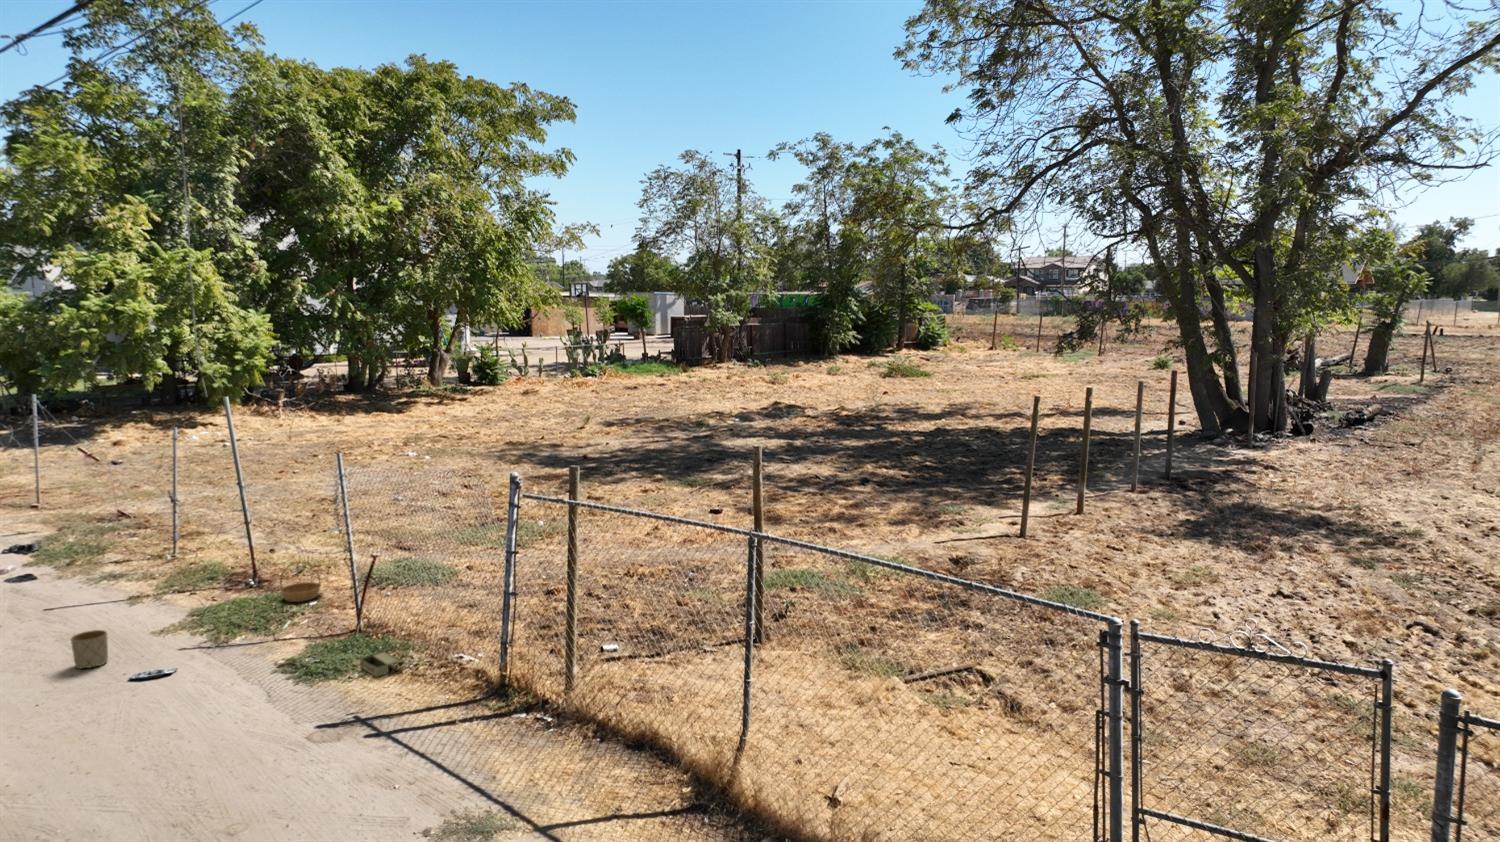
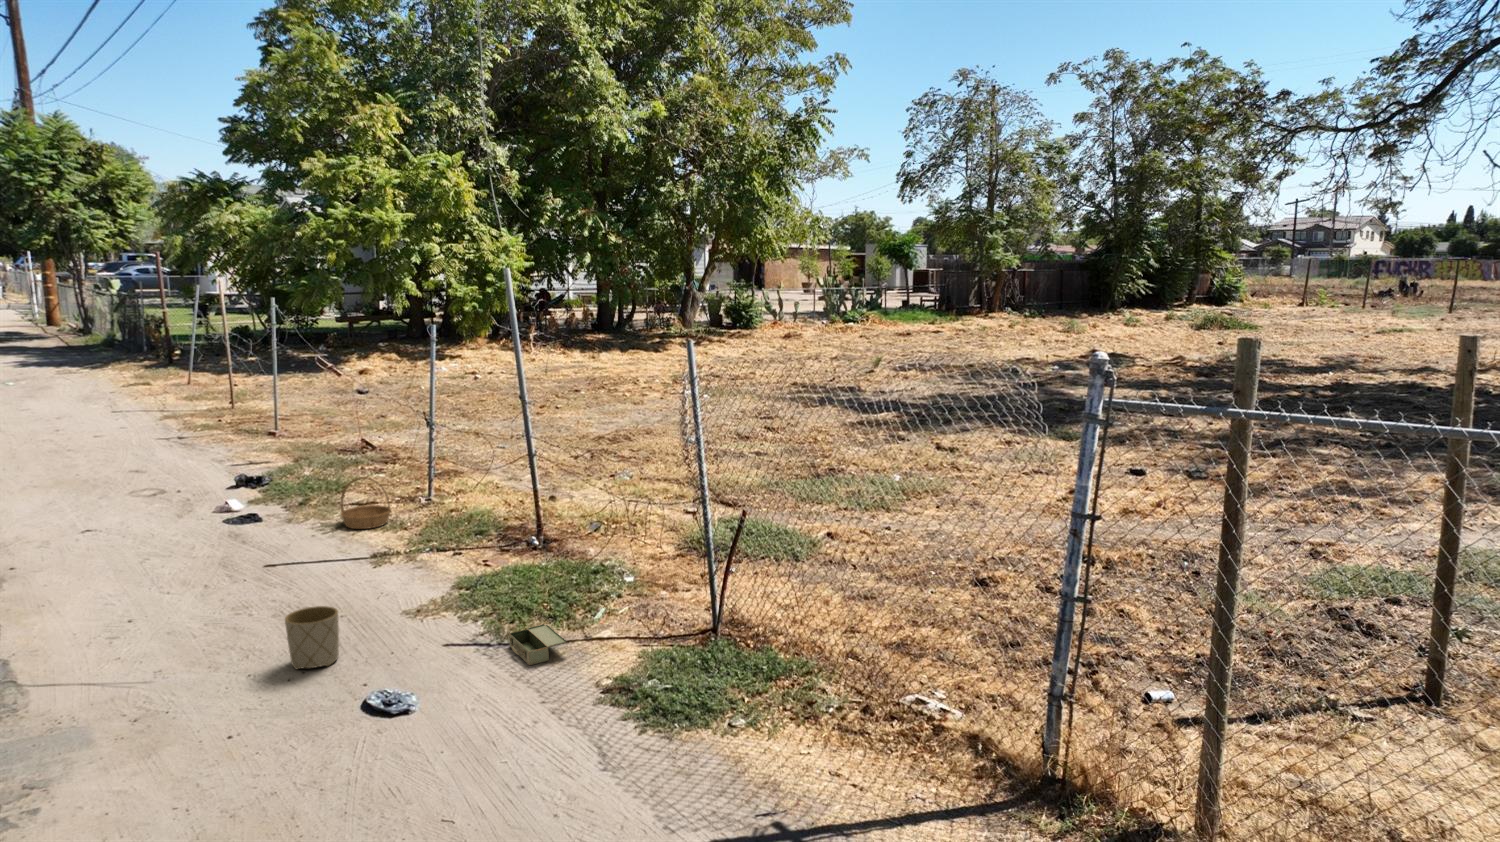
basket: present [280,562,321,602] -> present [341,477,391,529]
toolbox: present [360,652,399,677] -> present [509,624,566,665]

